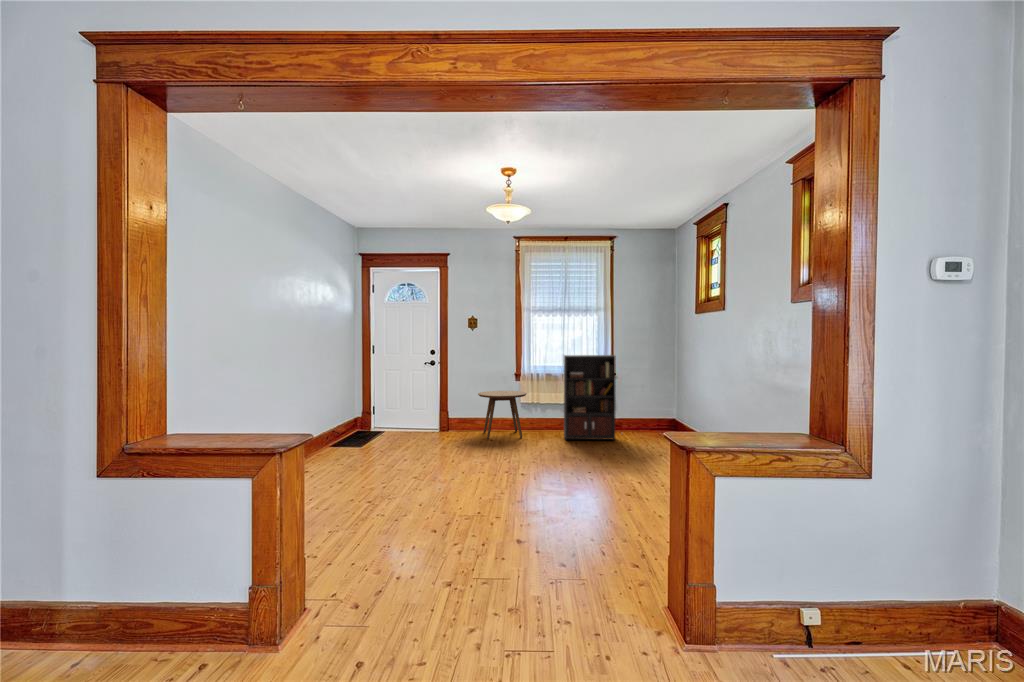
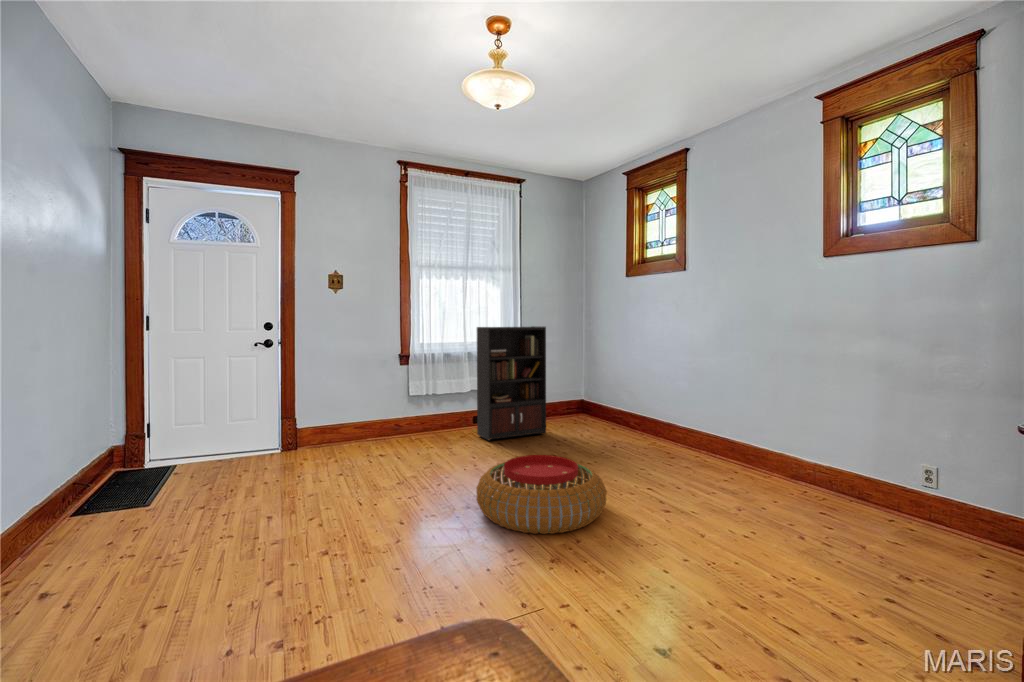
side table: present [478,391,527,439] -> none [355,380,428,453]
pouf: none [494,443,575,487] -> present [476,455,606,534]

